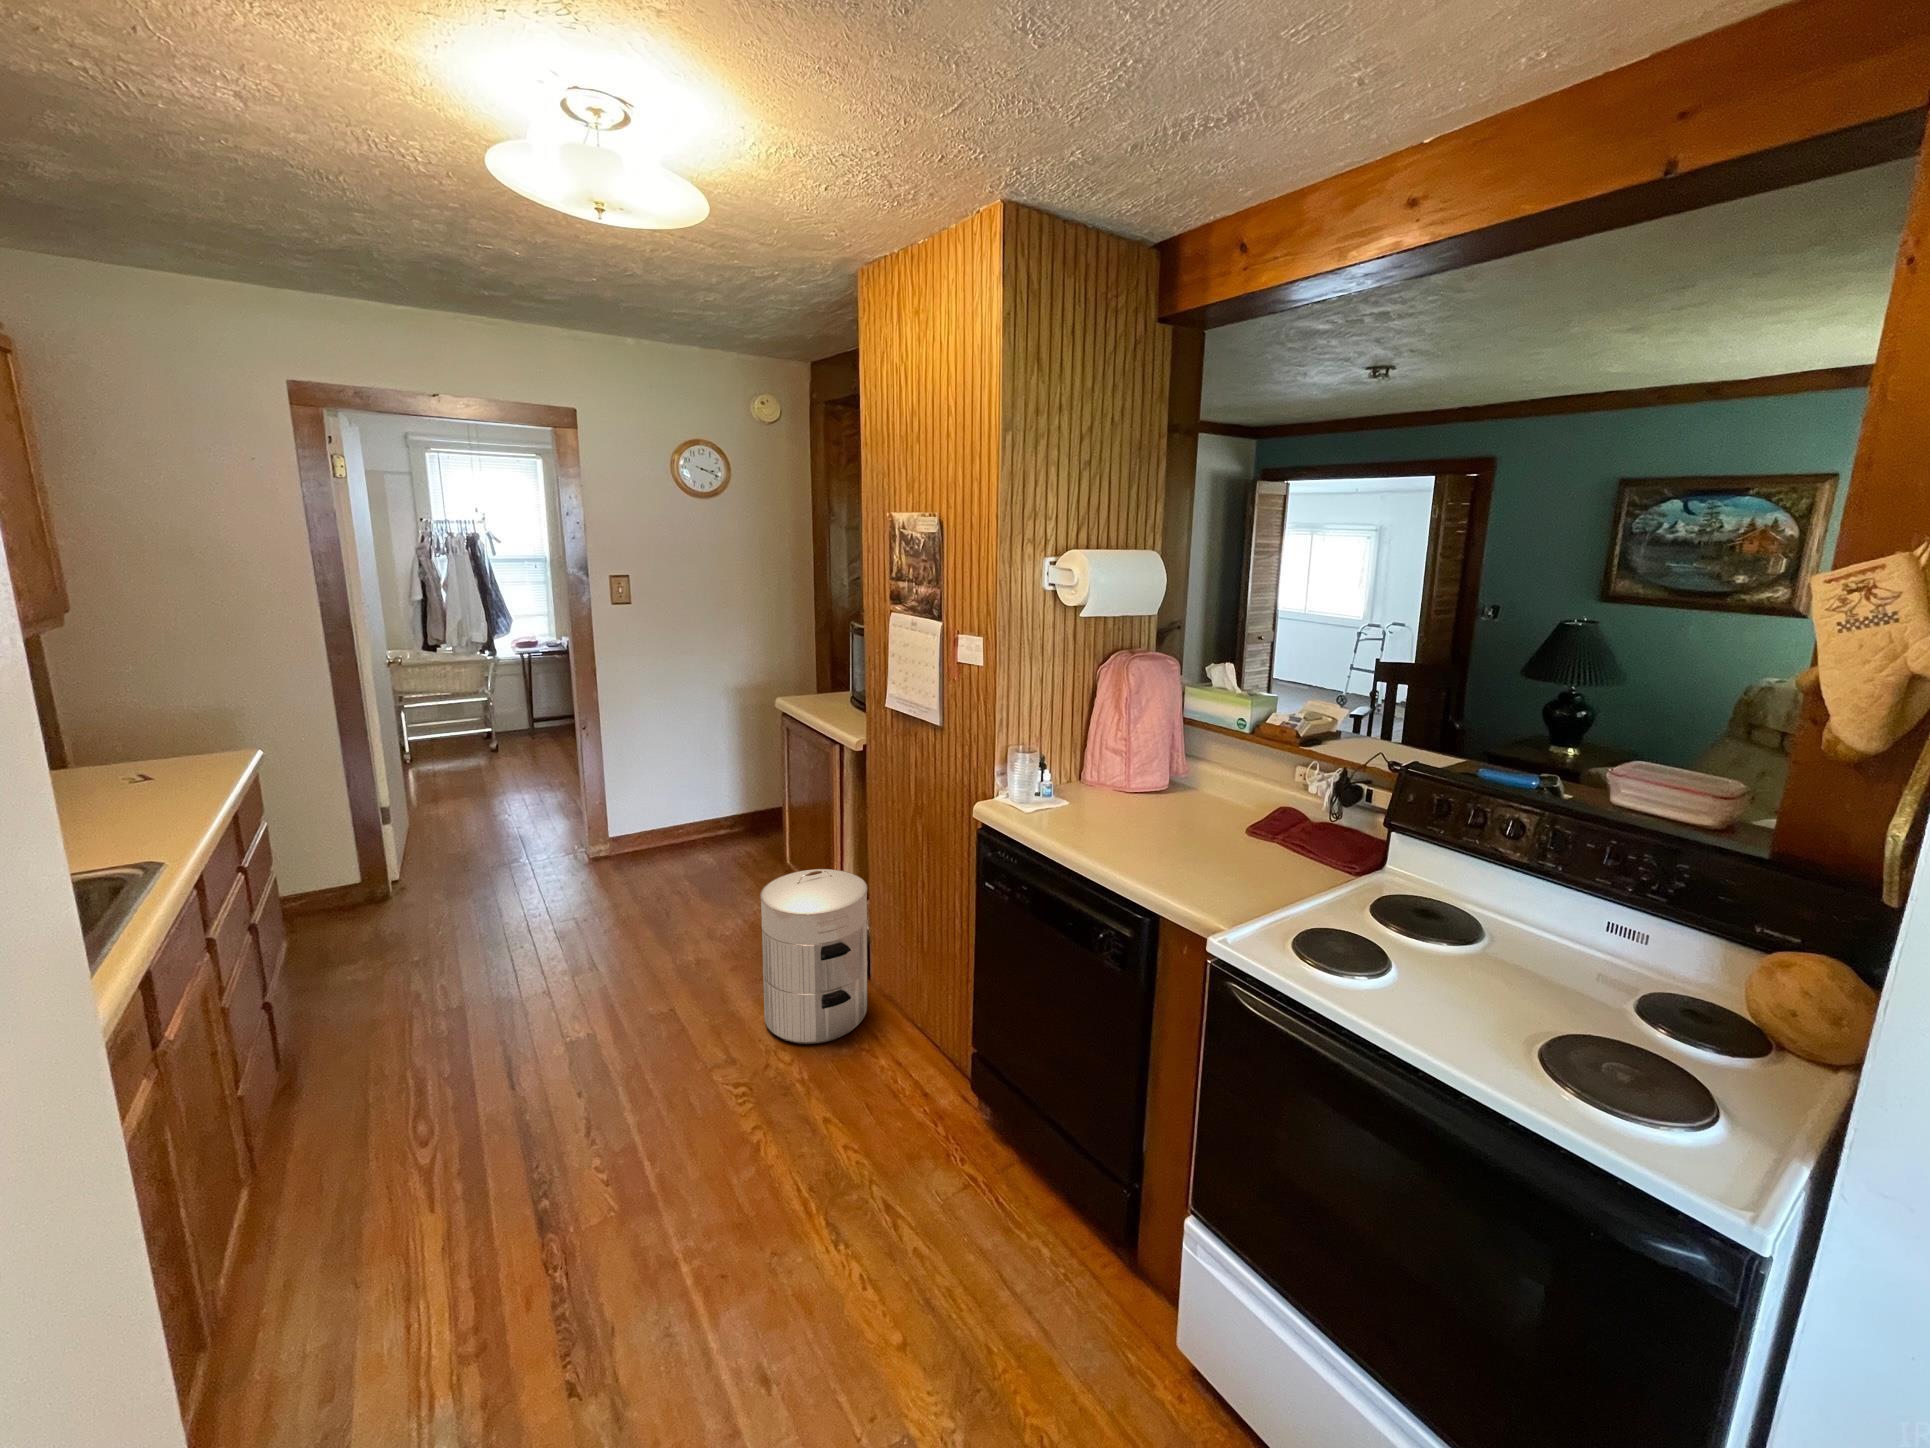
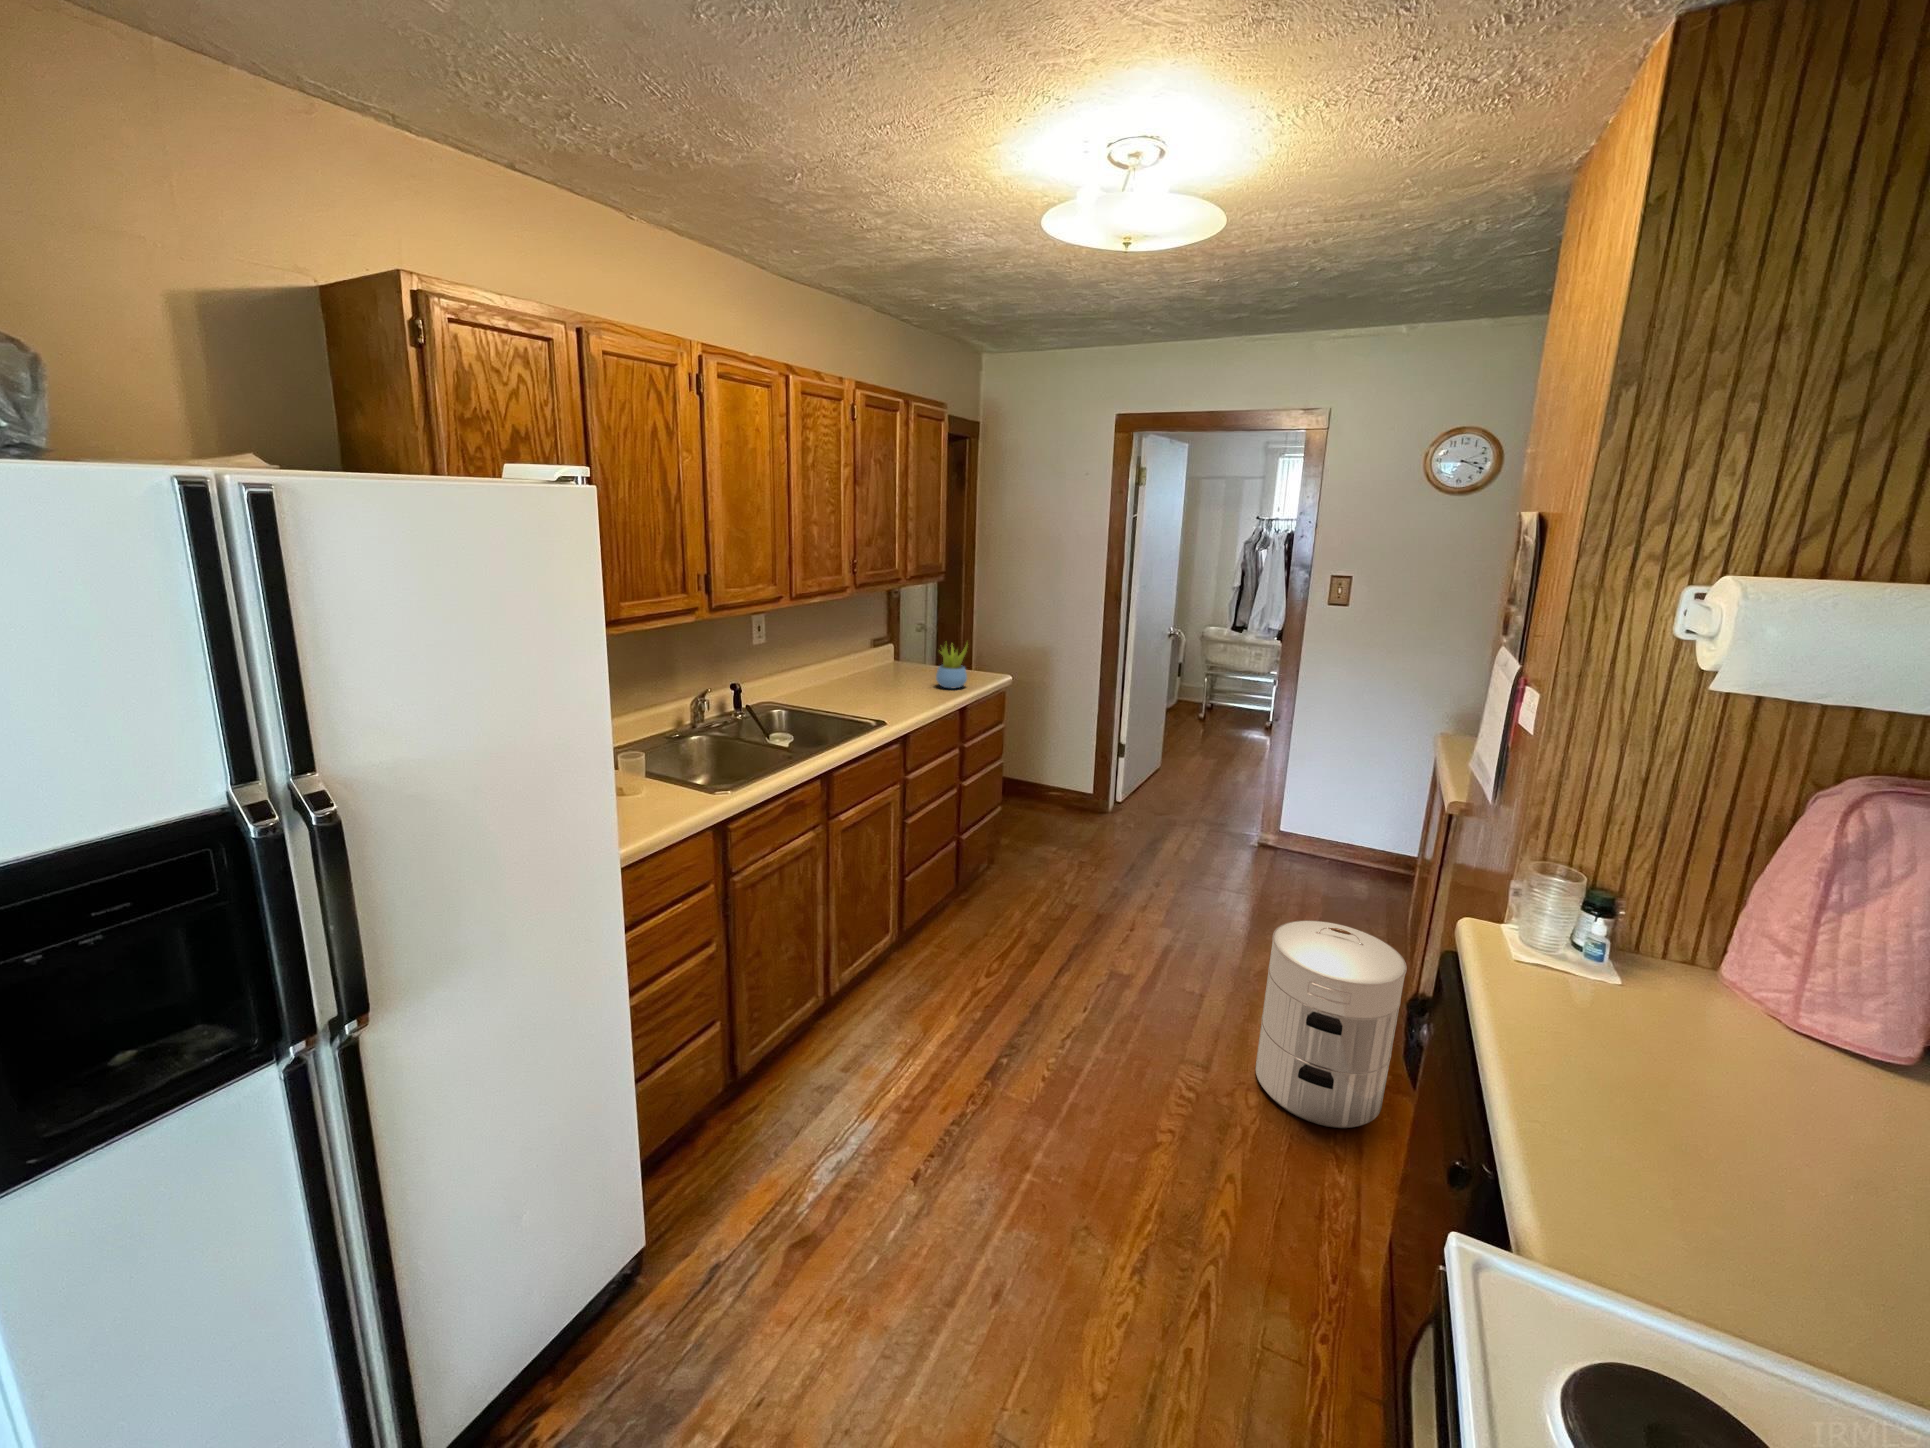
succulent plant: none [108,707,189,790] -> present [936,645,967,689]

